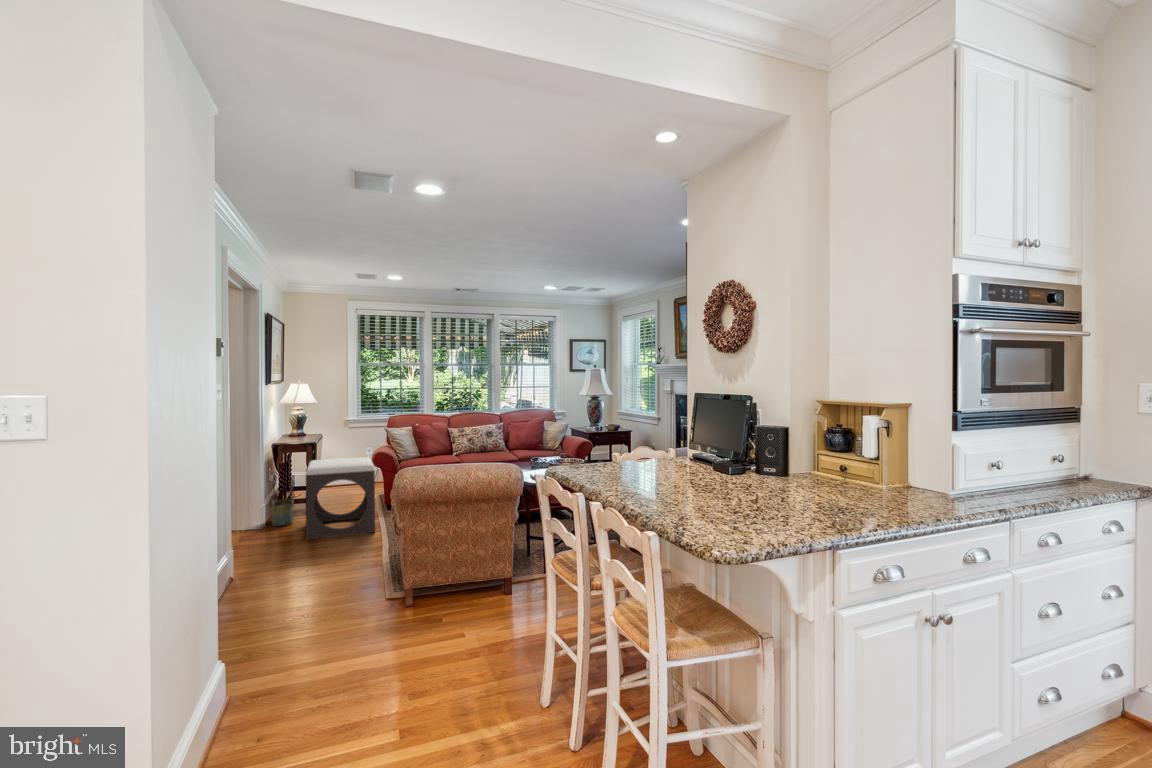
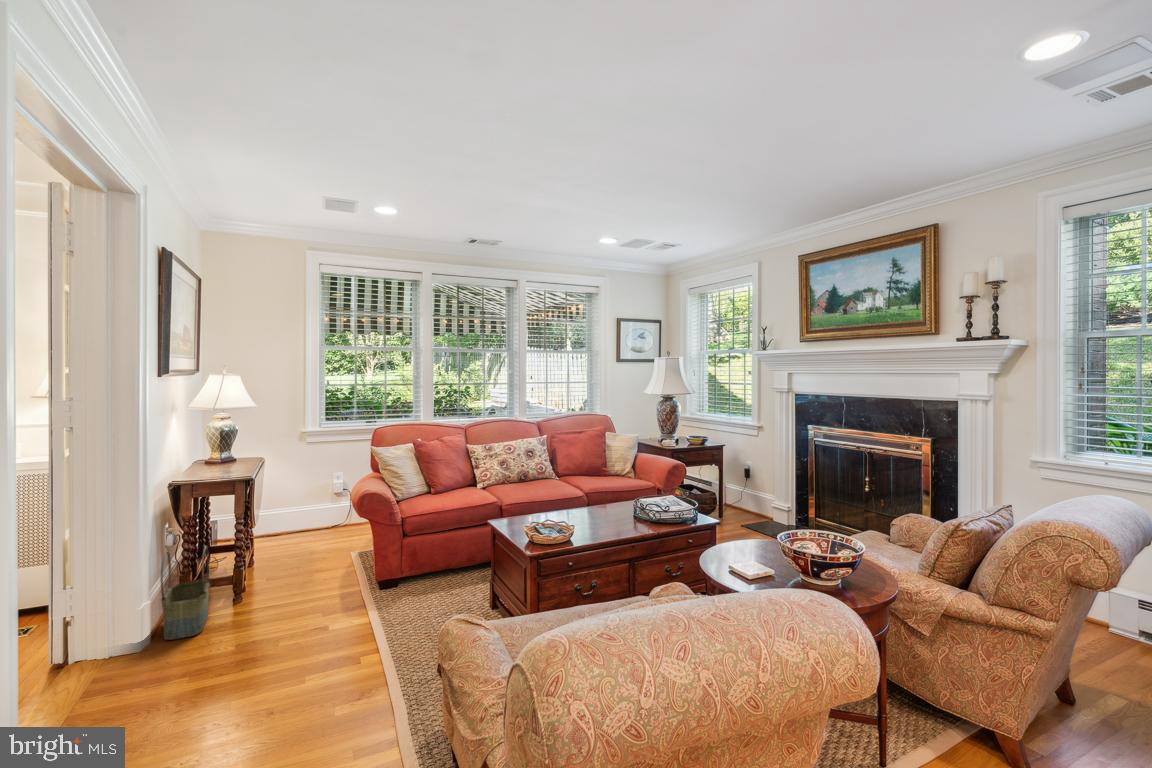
footstool: present [306,457,375,539] -> none [226,504,366,684]

